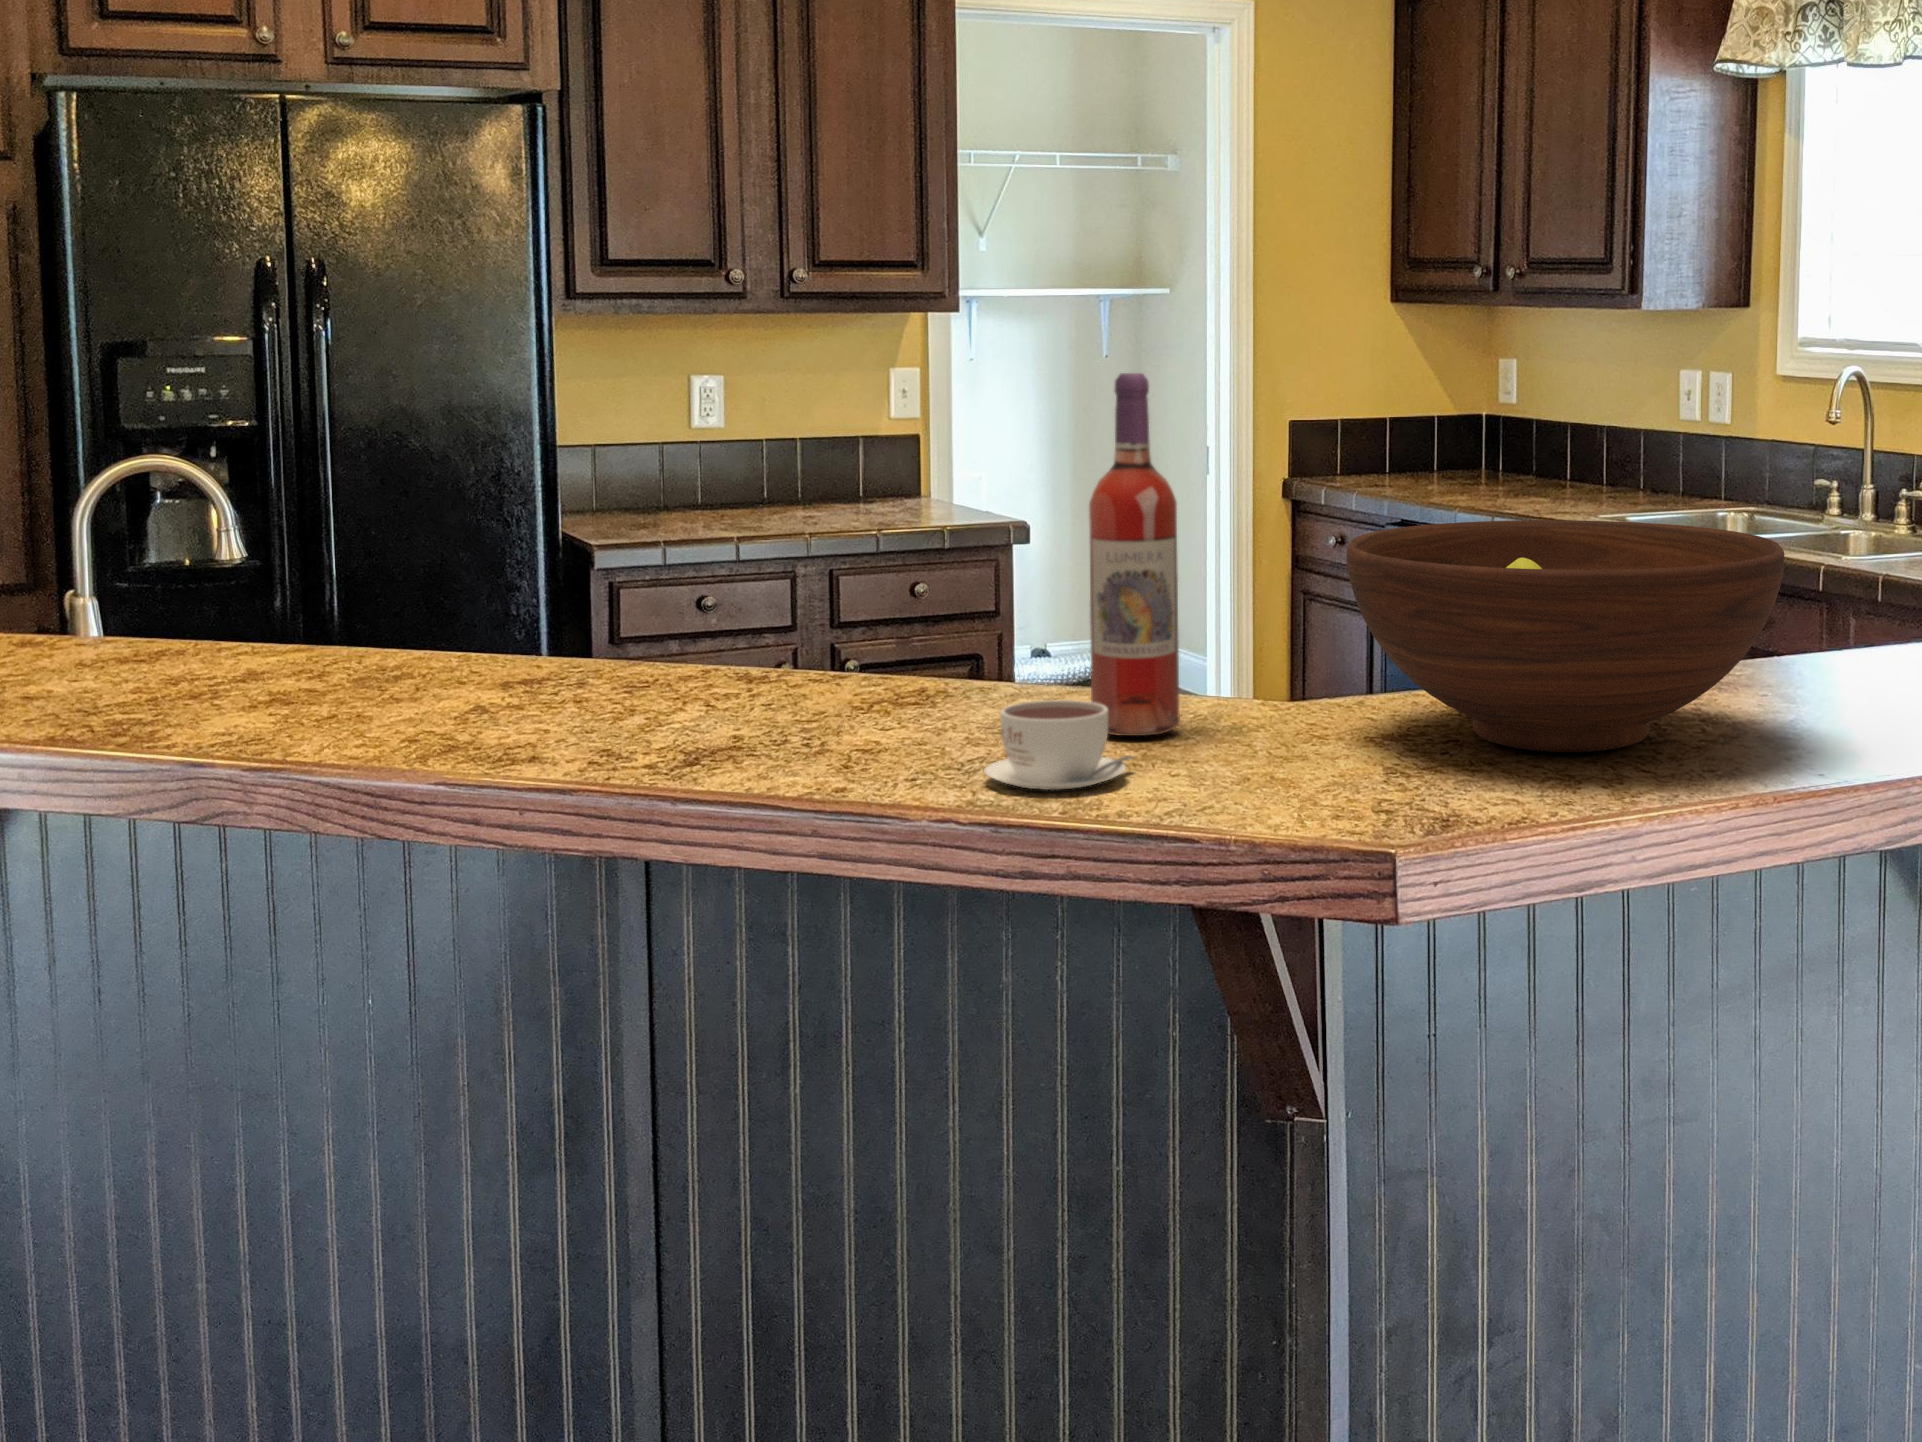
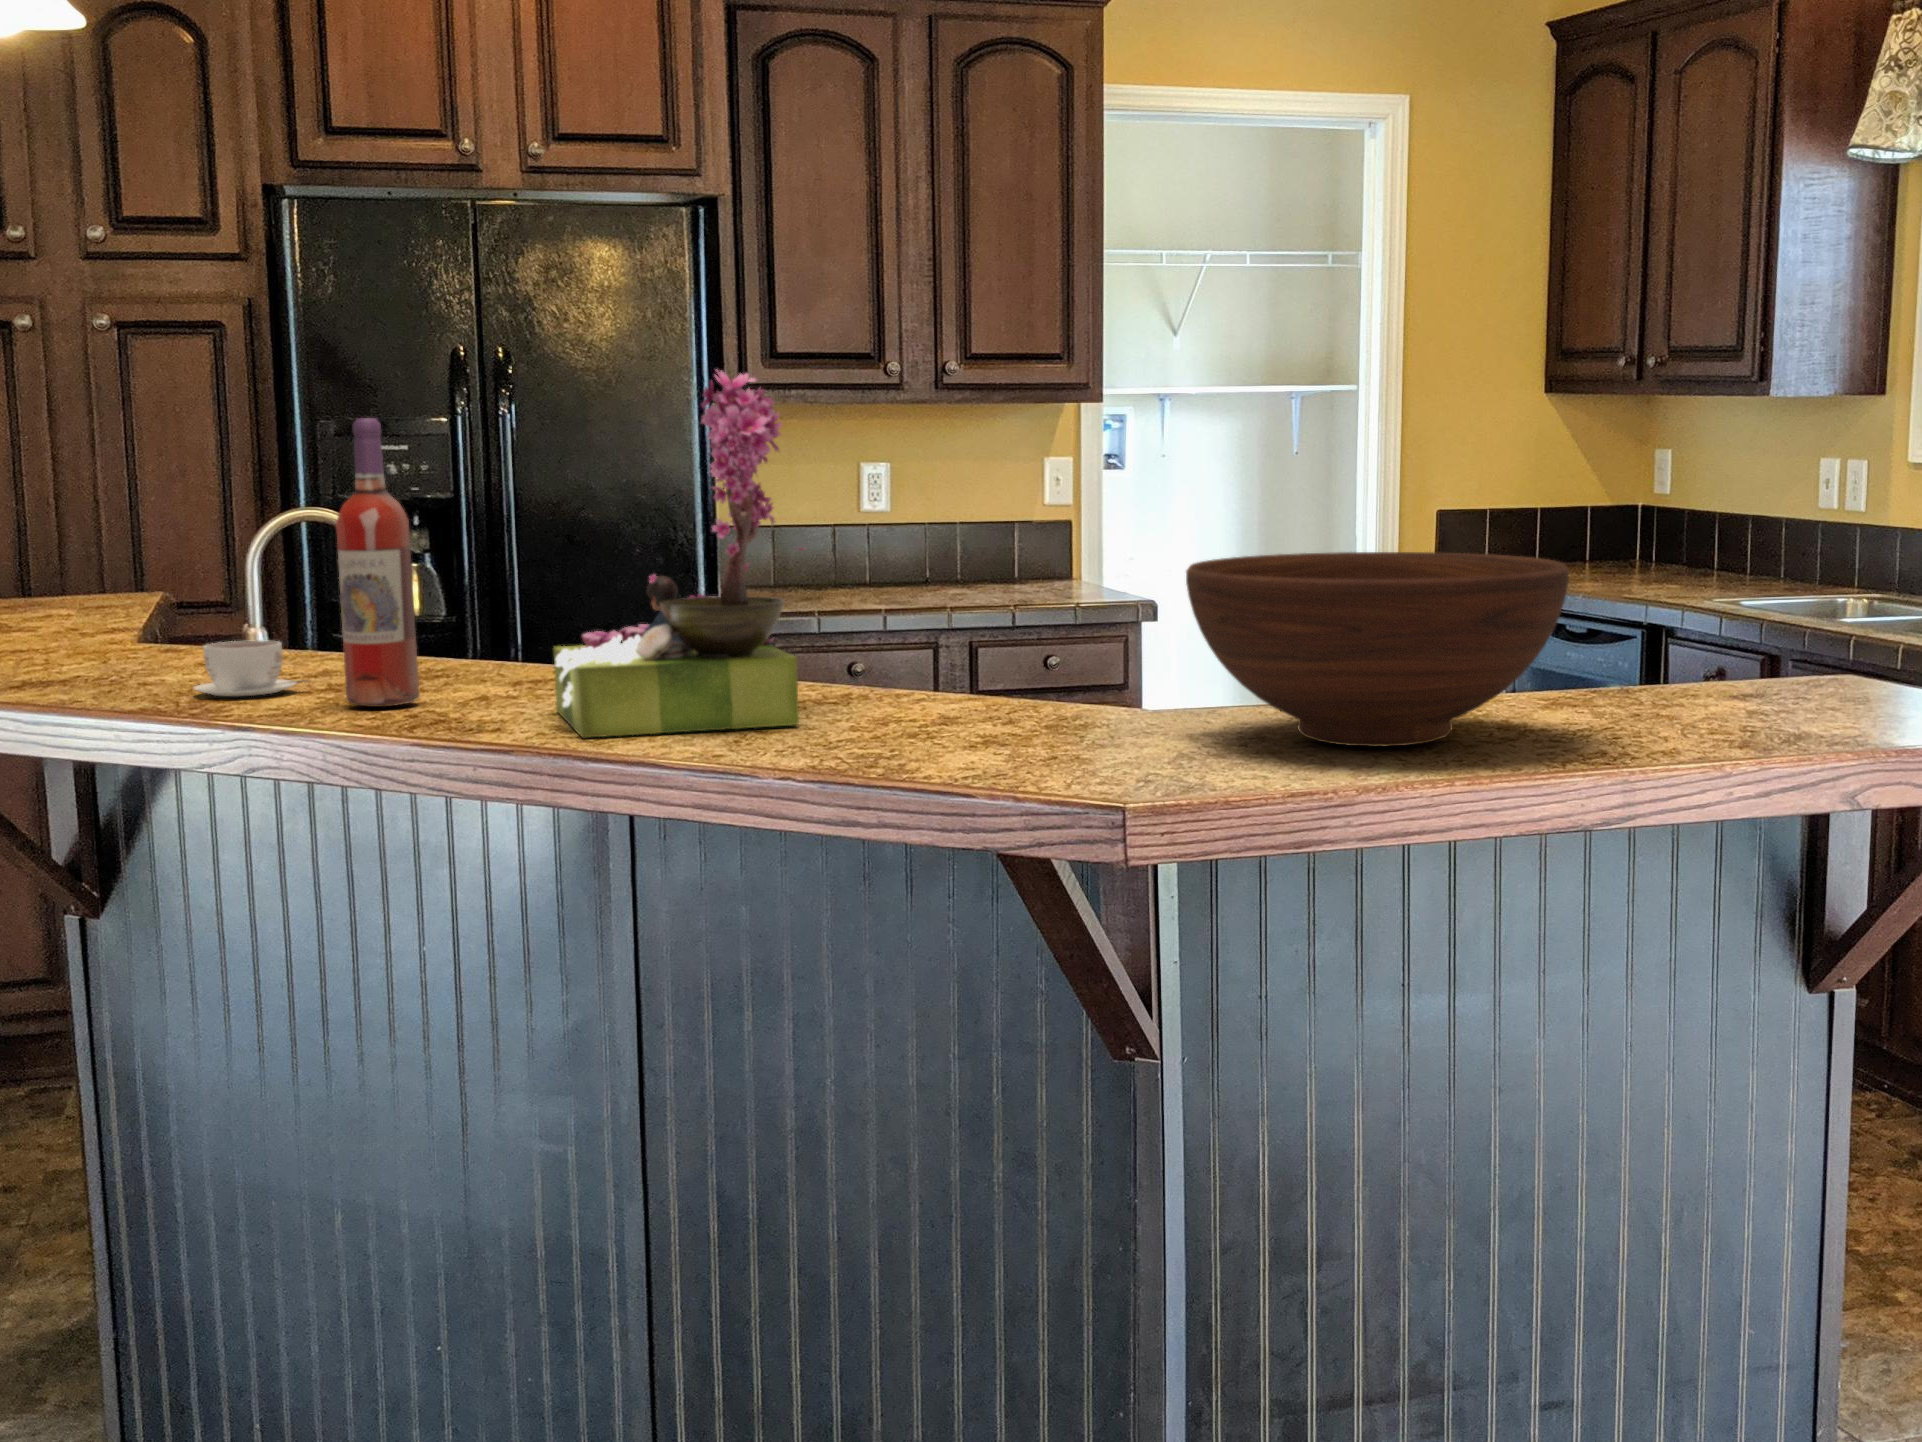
flower arrangement: none [555,311,877,765] -> present [554,371,805,738]
wine bottle: present [1089,373,1180,736] -> present [336,418,419,707]
coffee cup: present [984,700,1133,790] -> present [194,640,298,697]

